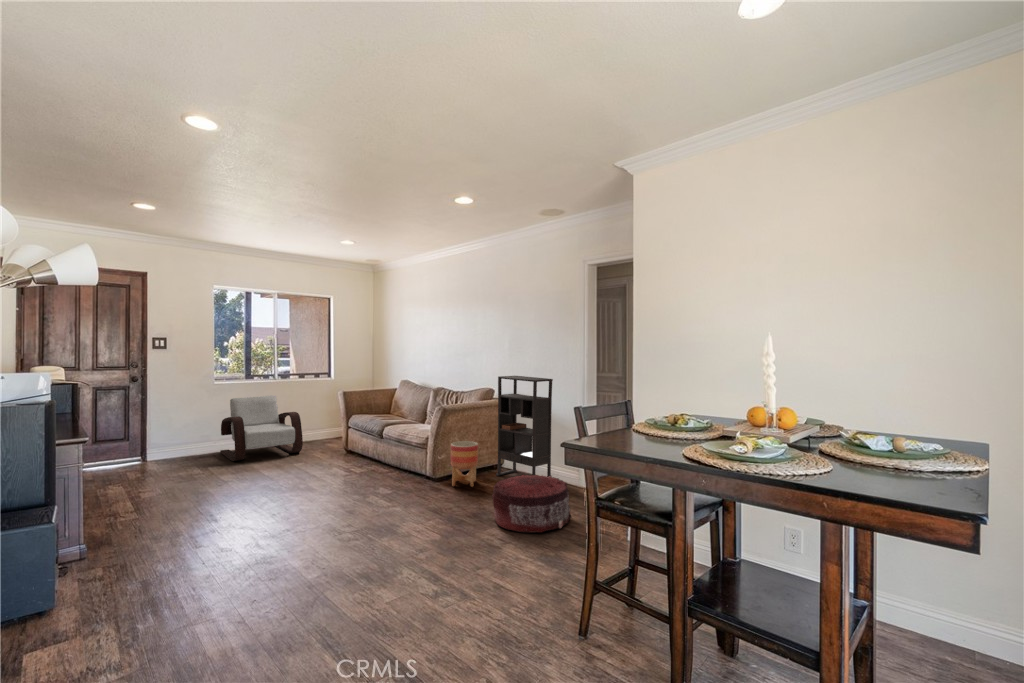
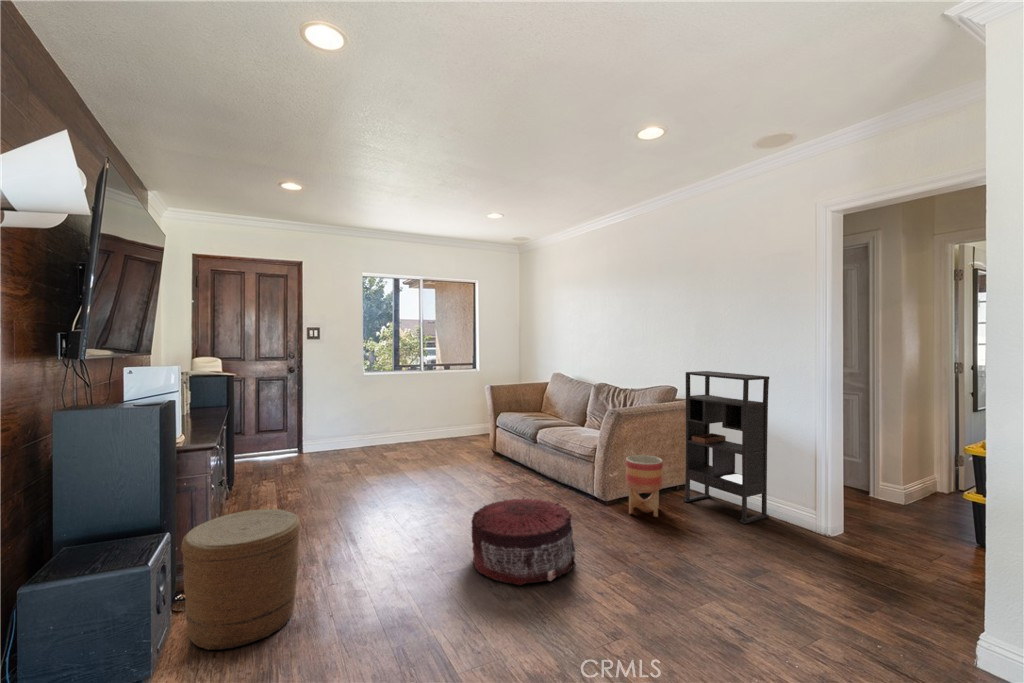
armchair: present [220,396,303,461] -> none [371,389,449,458]
pouf: present [492,475,572,533] -> present [471,498,576,585]
woven basket: none [79,490,180,592] -> present [181,509,300,650]

